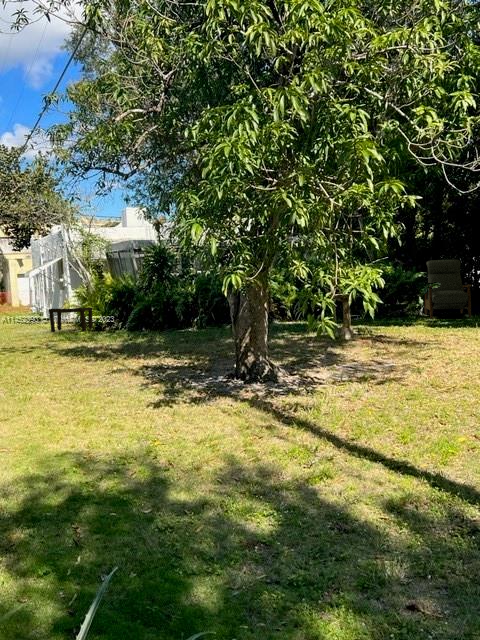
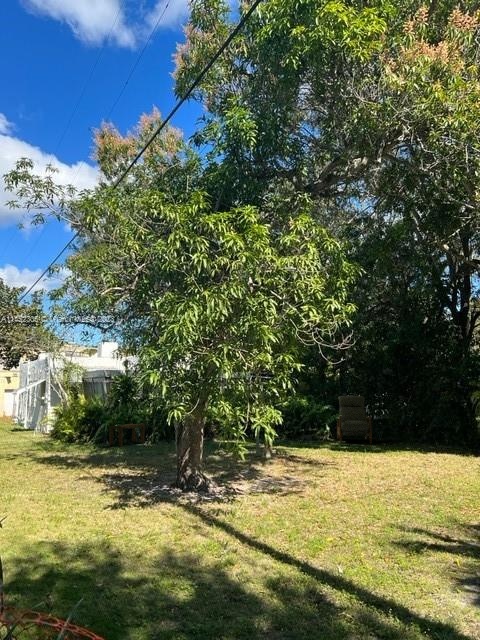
bench: present [49,307,93,332] -> present [109,423,145,446]

